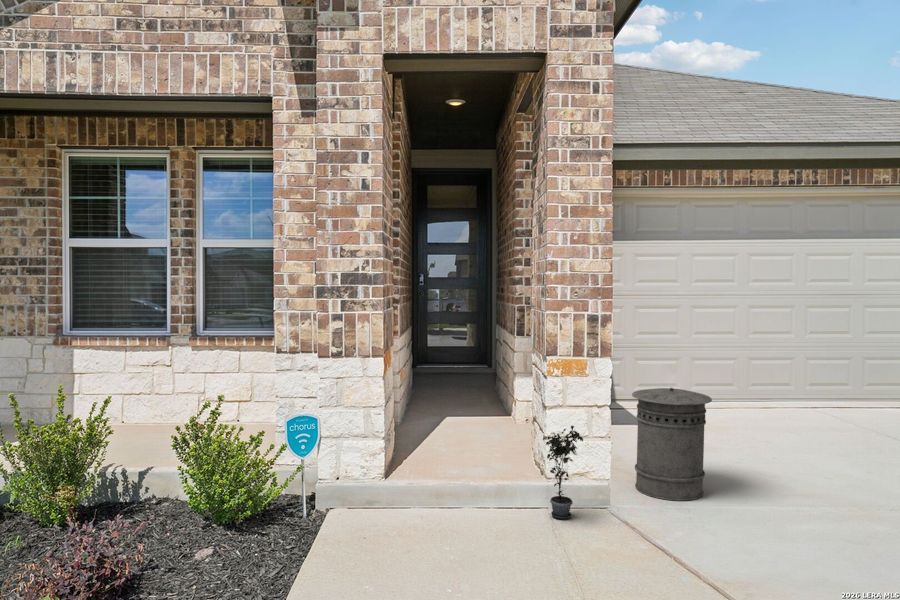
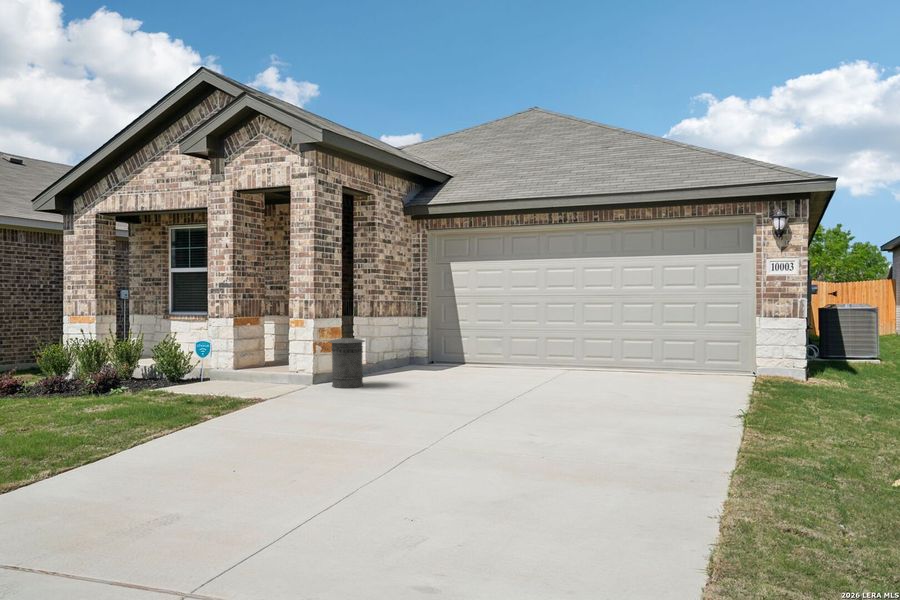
potted plant: present [543,426,583,519] -> none [265,348,291,388]

